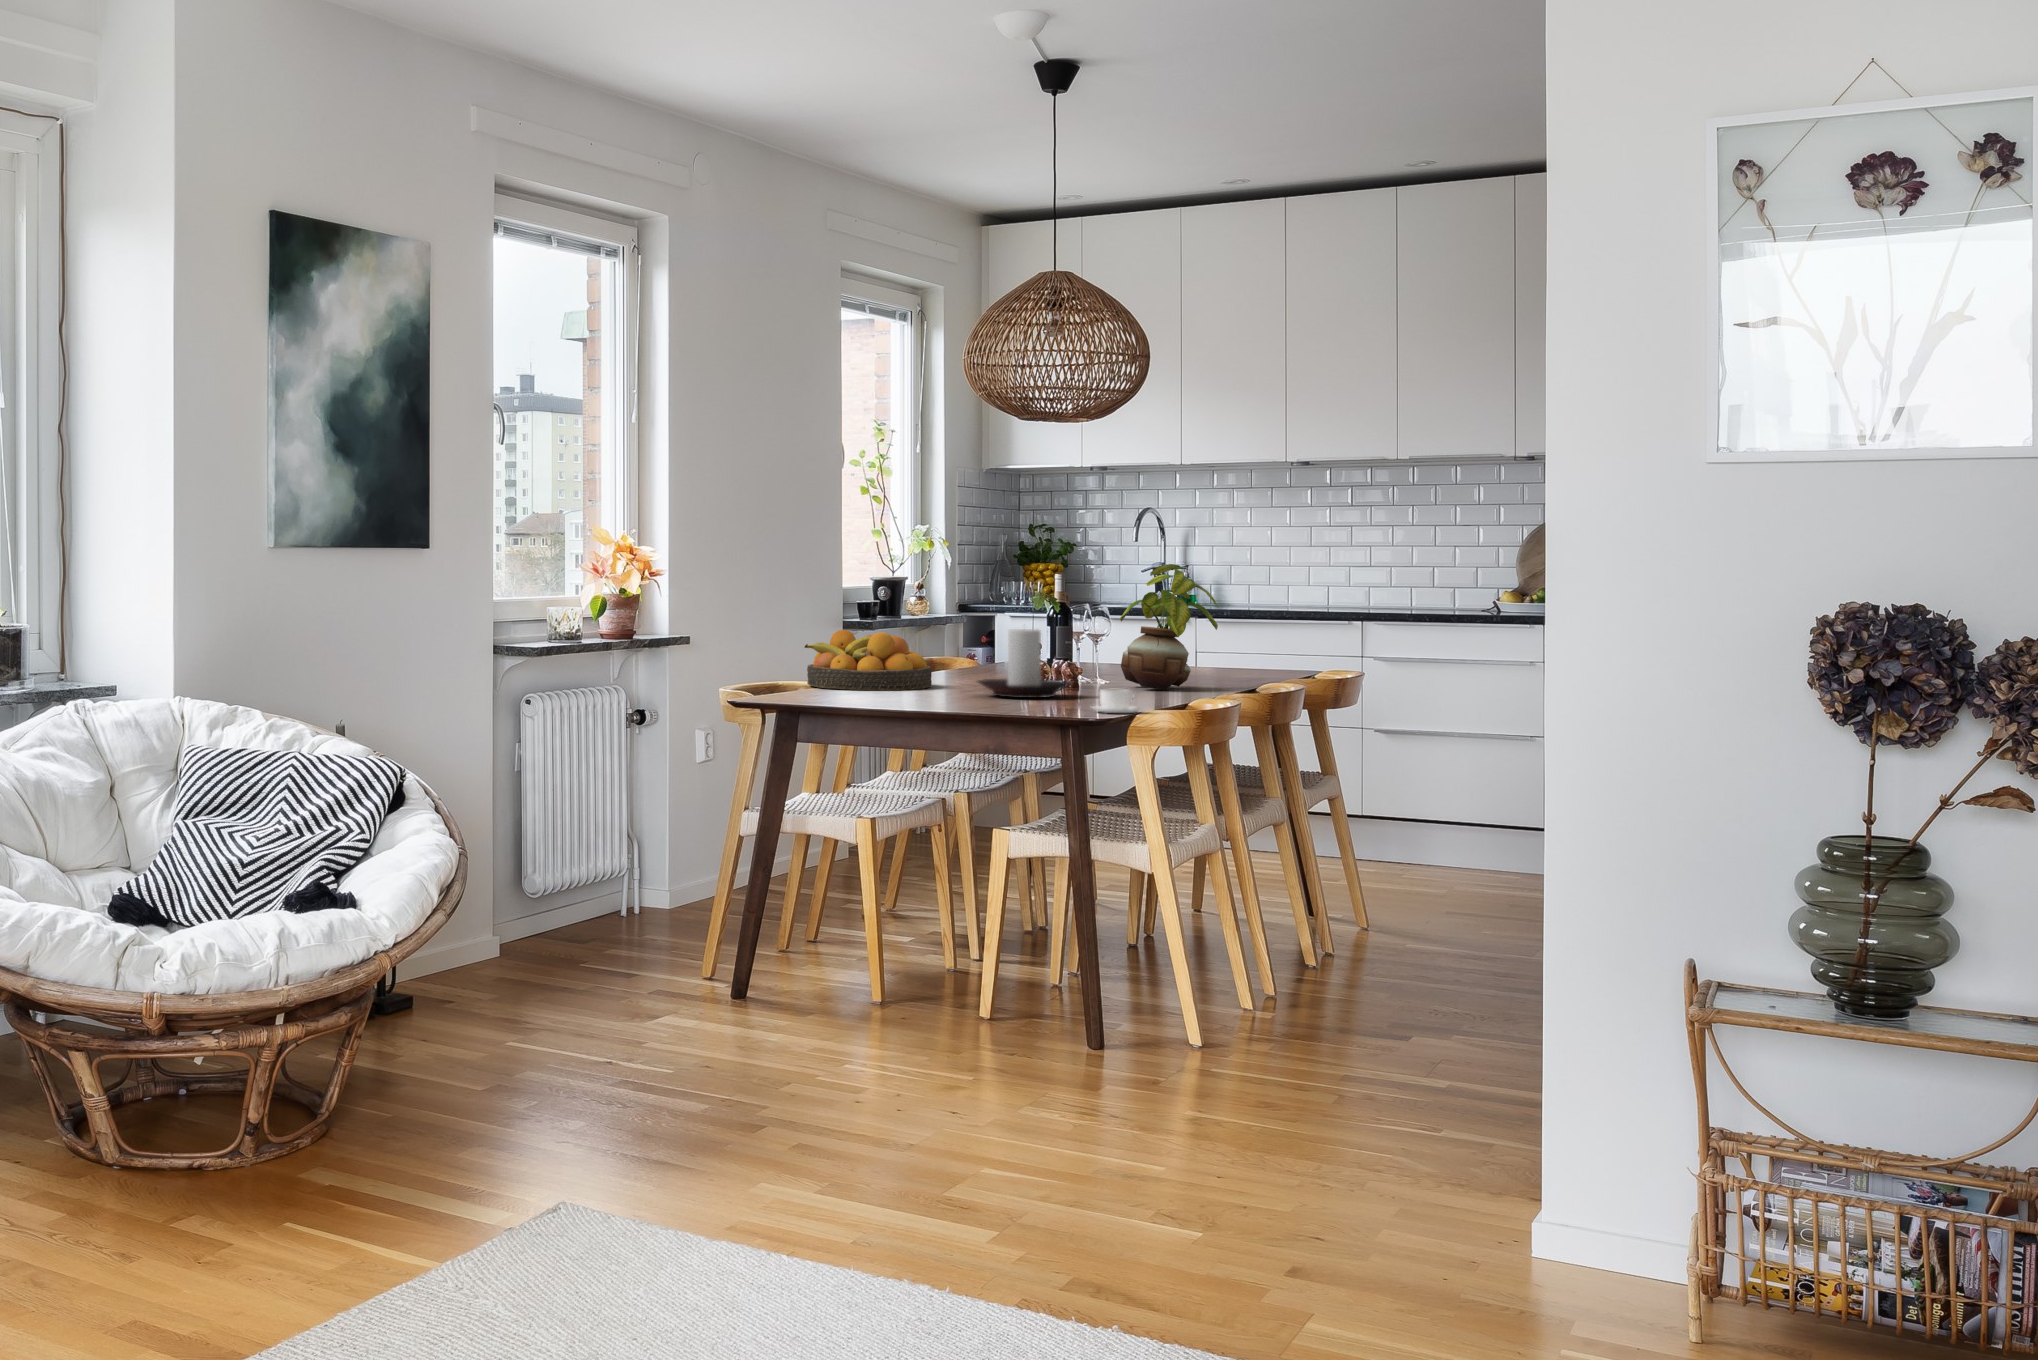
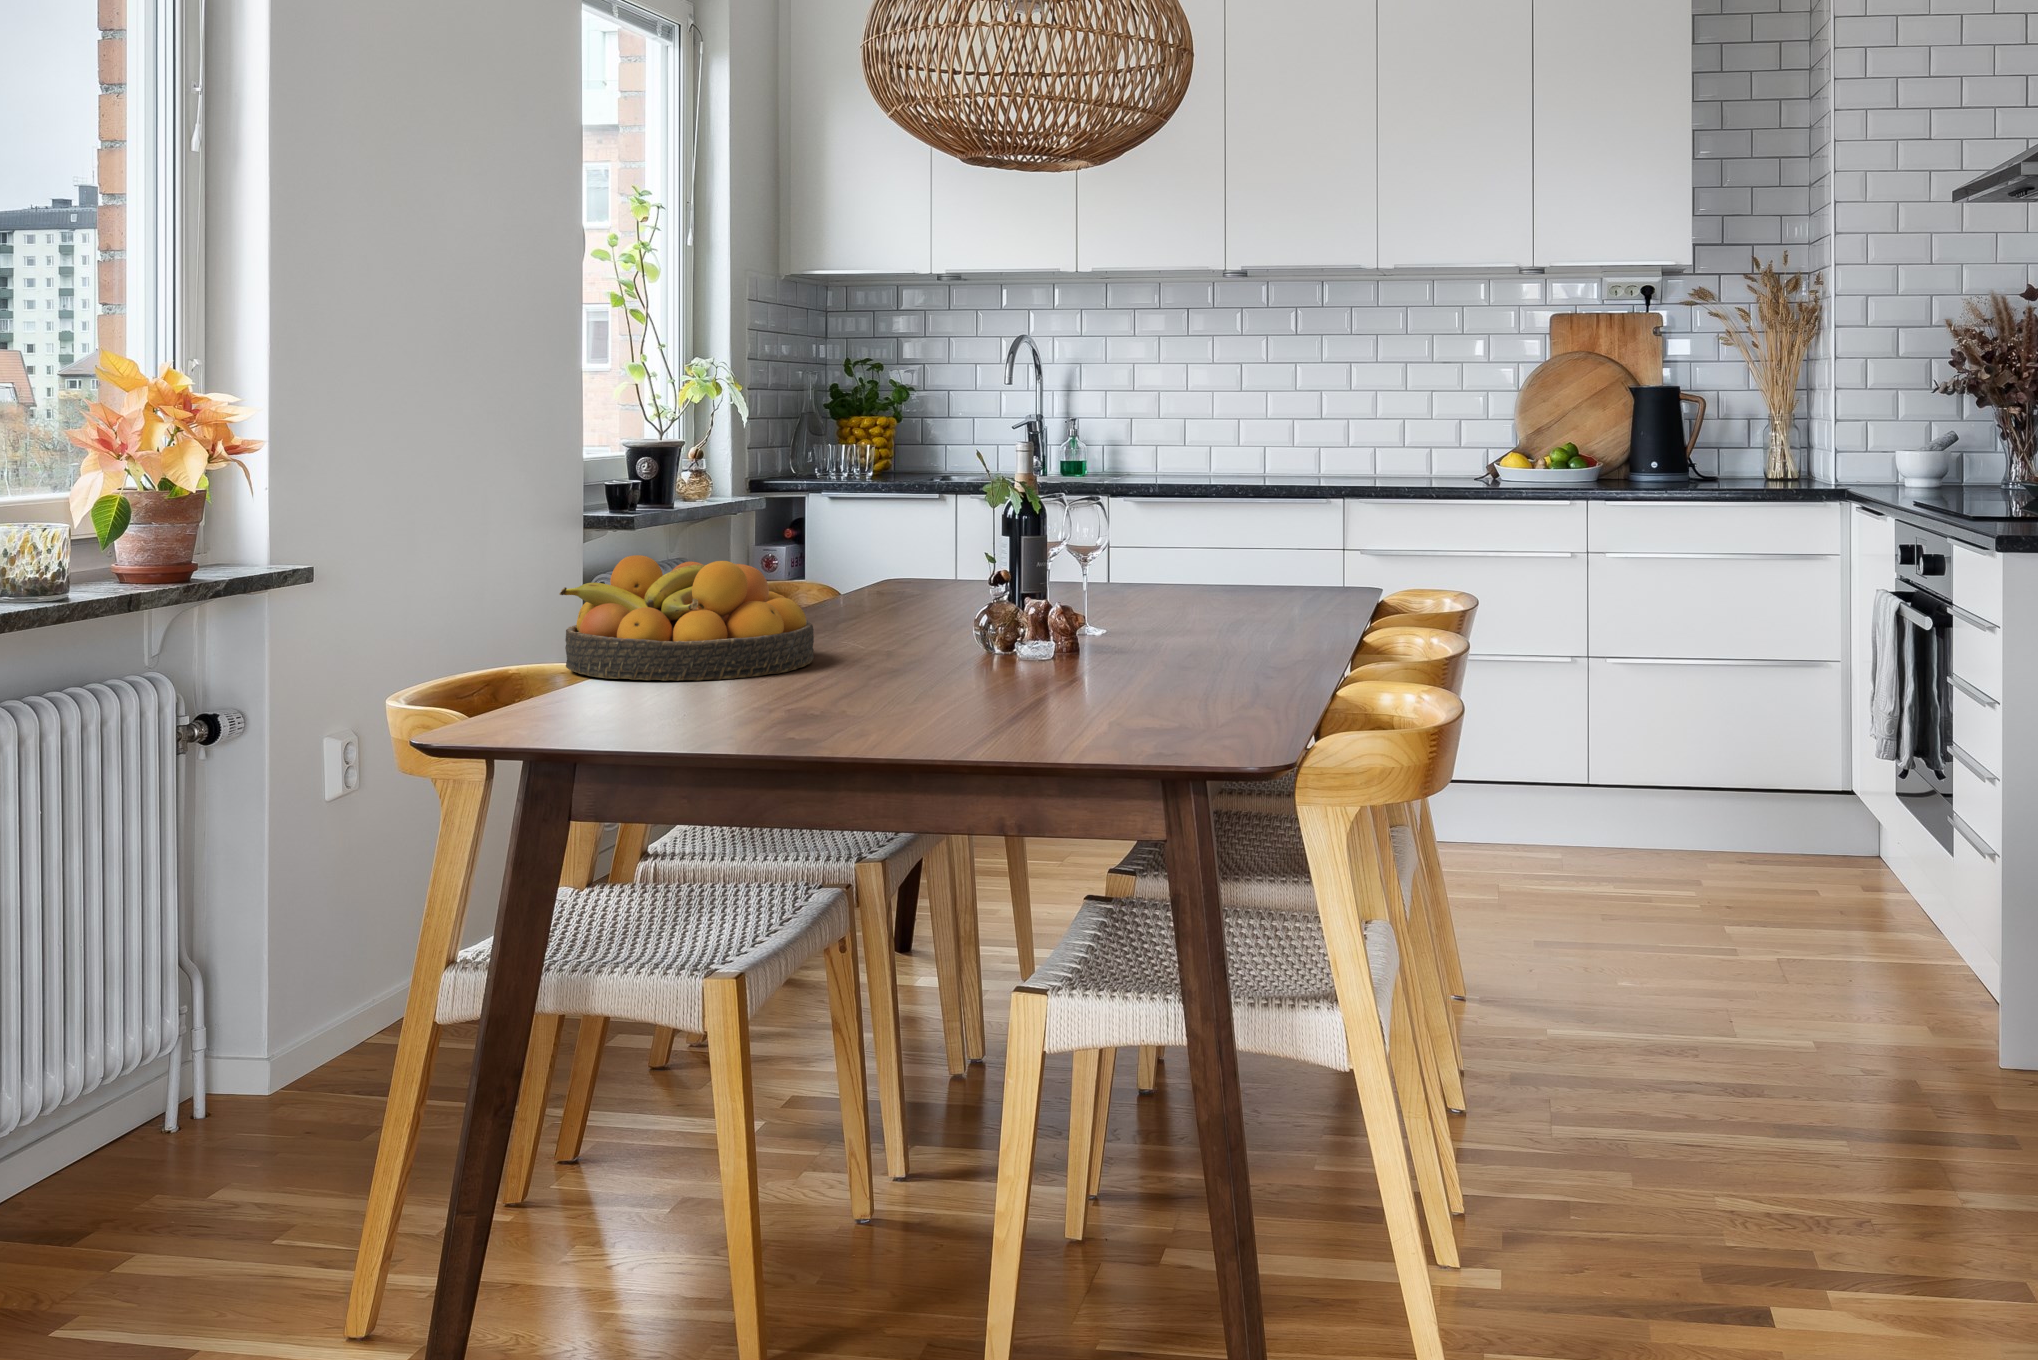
potted plant: present [1120,564,1218,690] -> none [1144,420,1332,647]
candle holder: present [978,629,1071,698] -> none [929,544,1119,693]
coffee cup: present [1092,689,1140,713] -> none [1233,688,1342,746]

